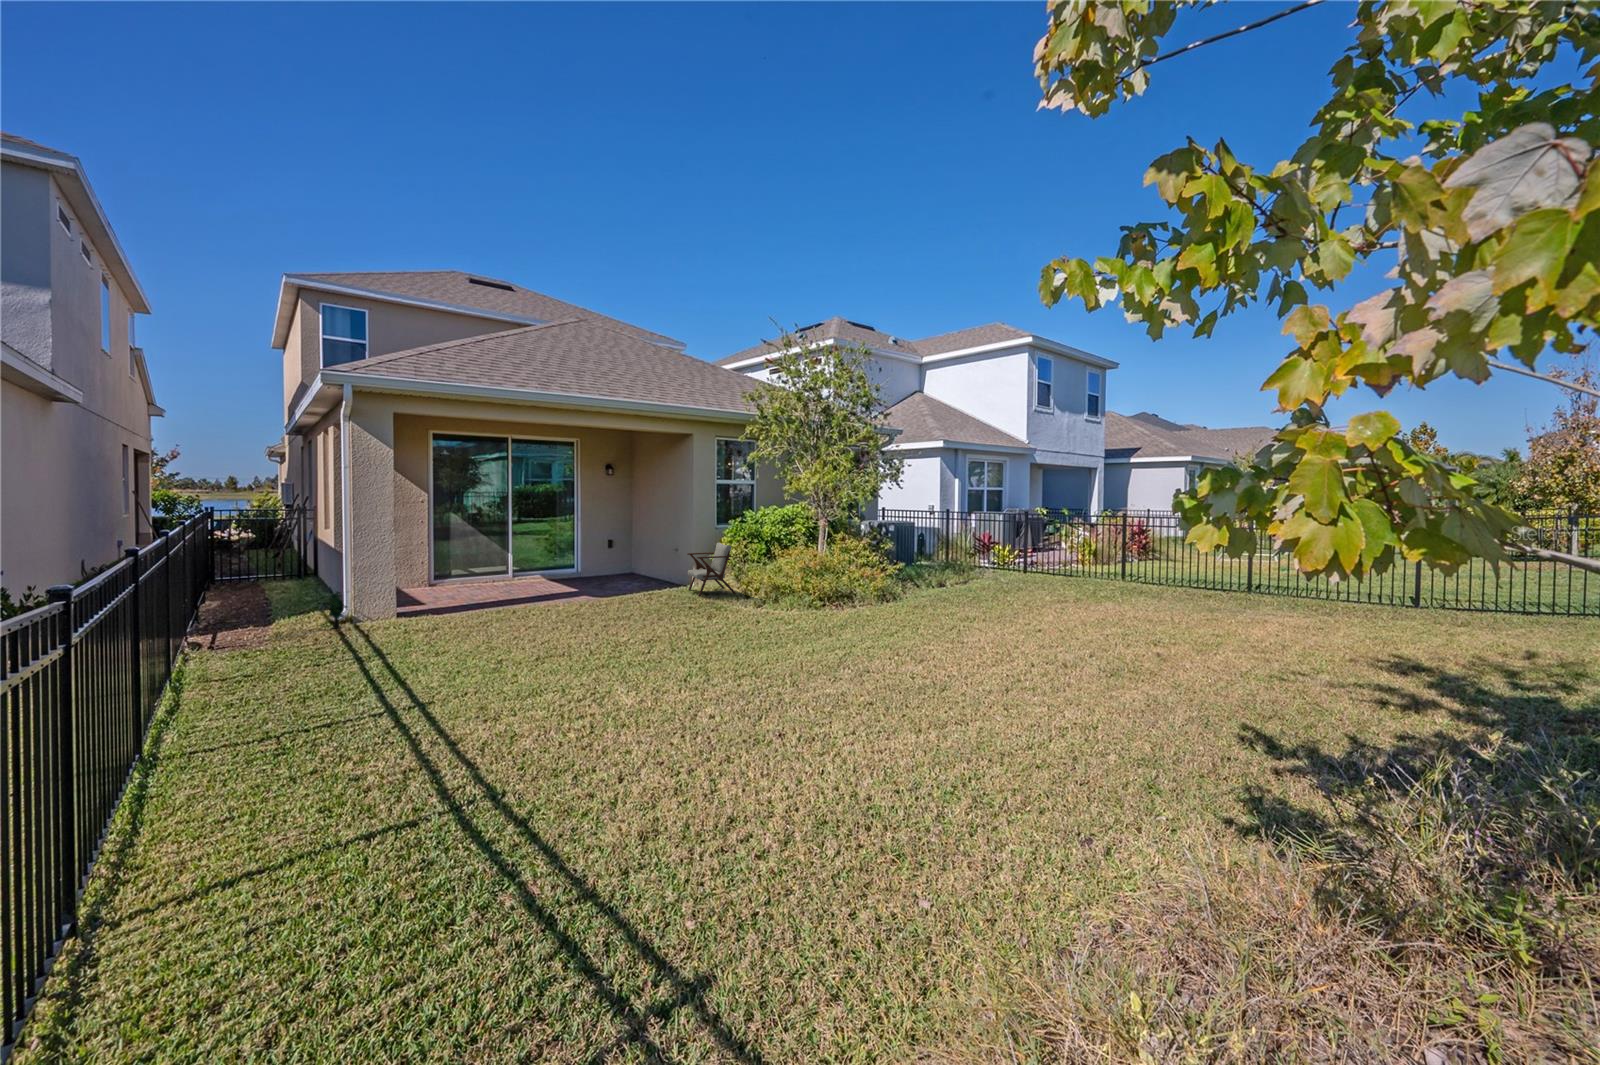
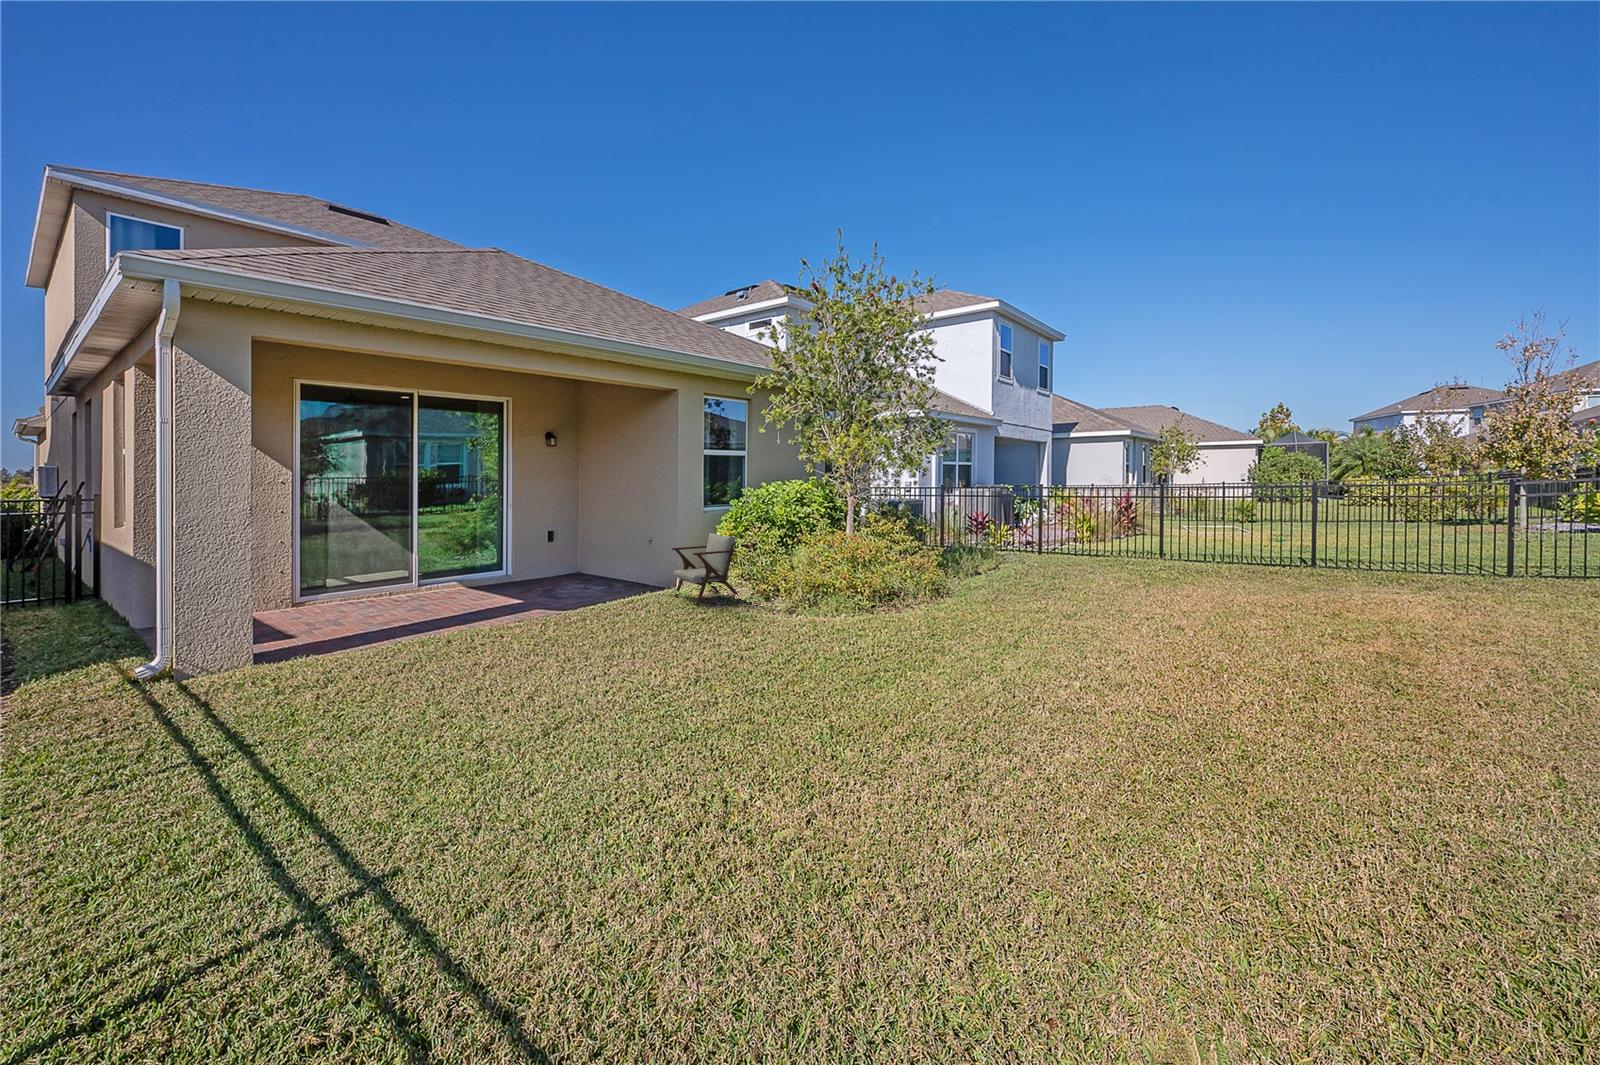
decorative plant: present [326,592,347,629] -> none [124,633,168,695]

